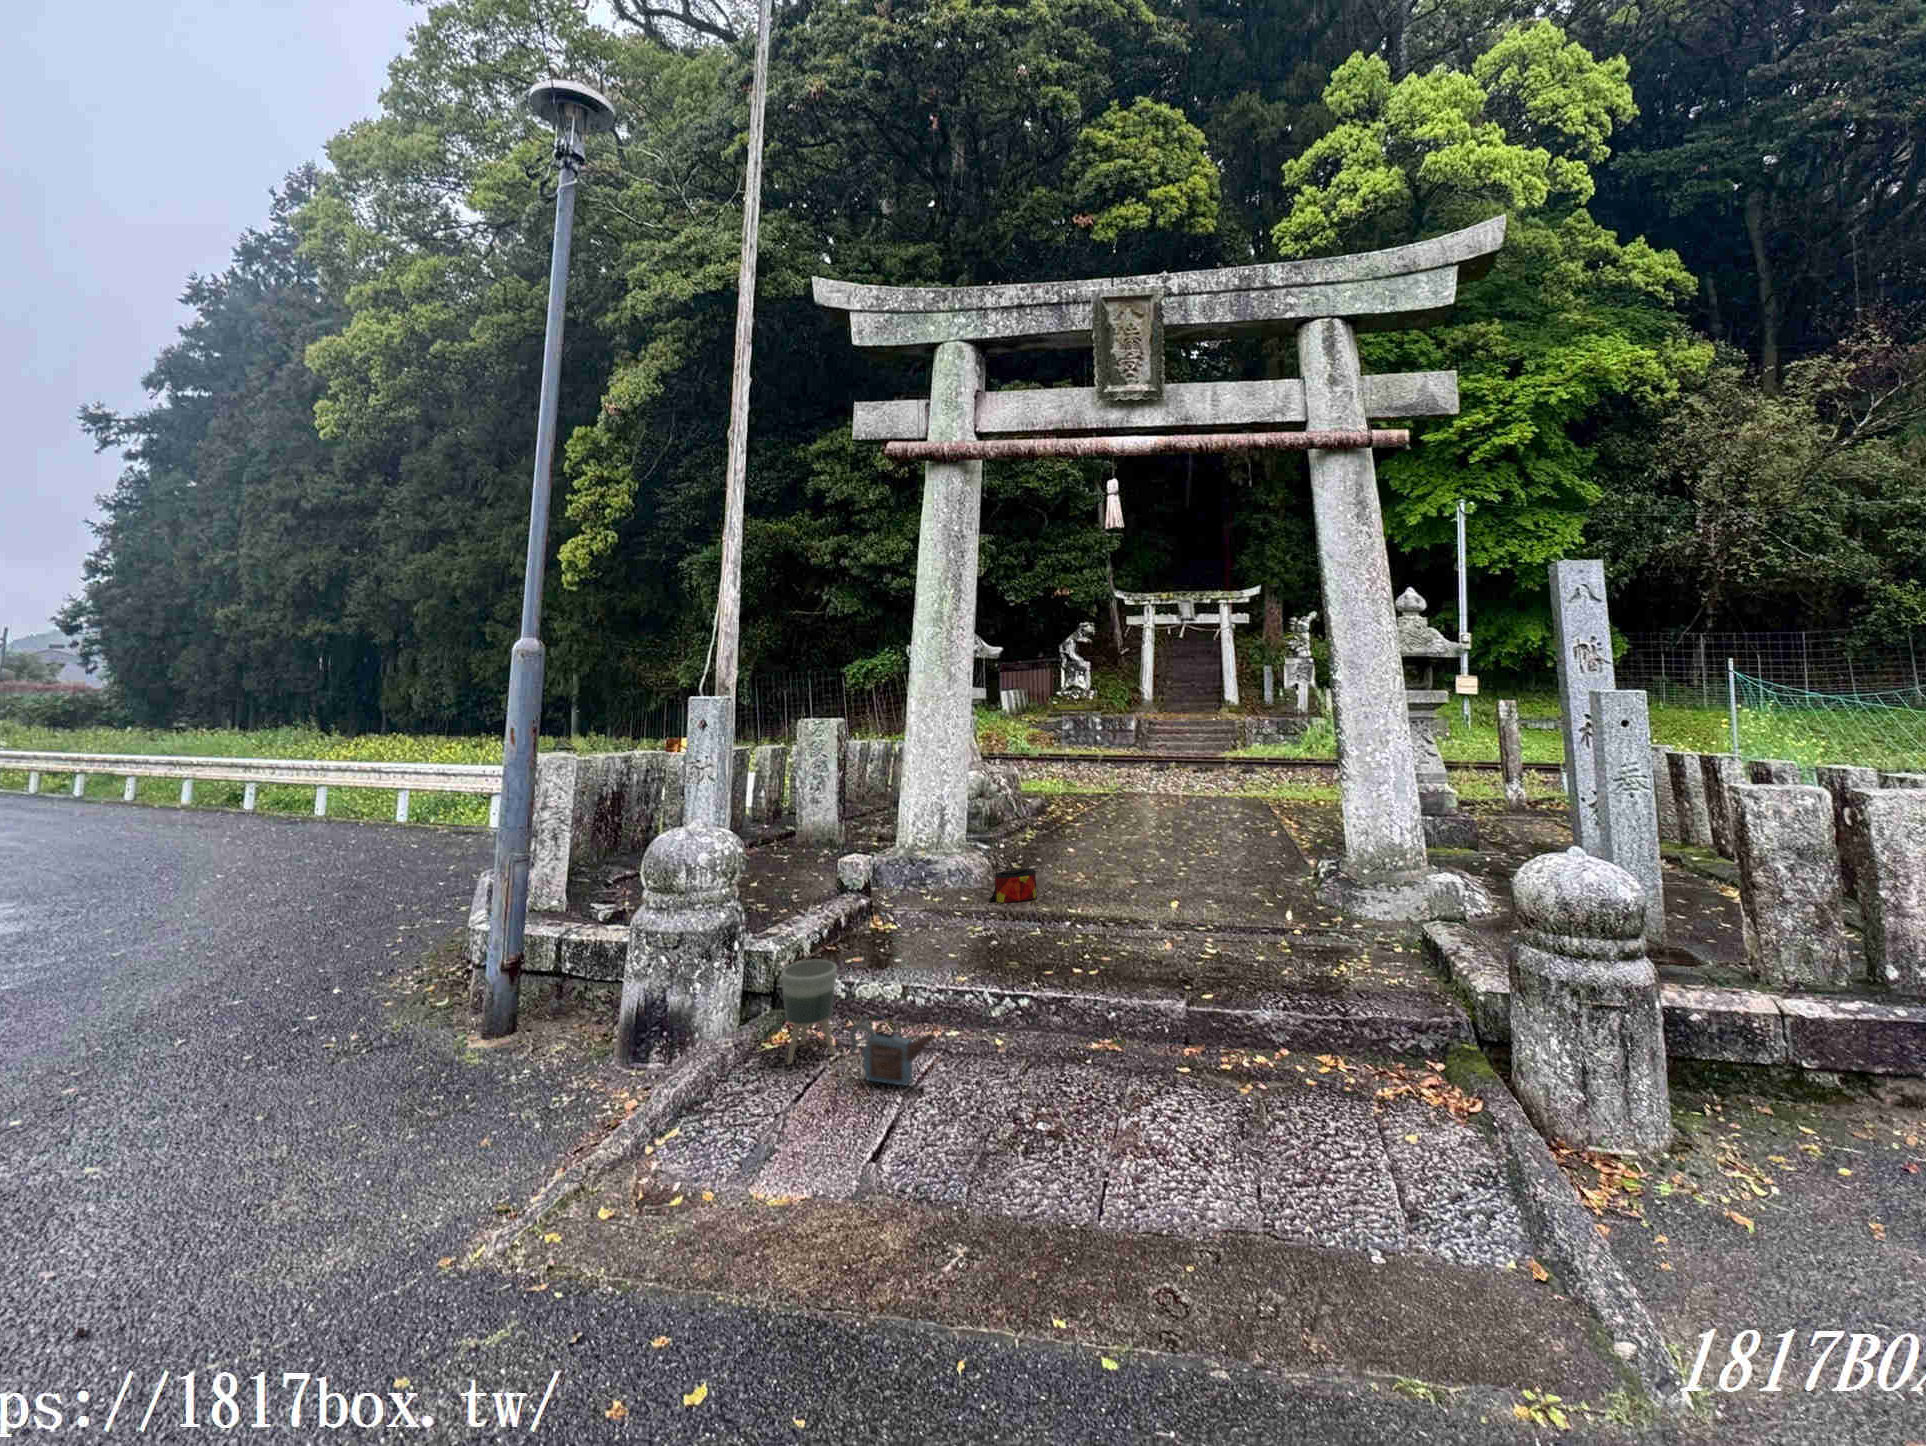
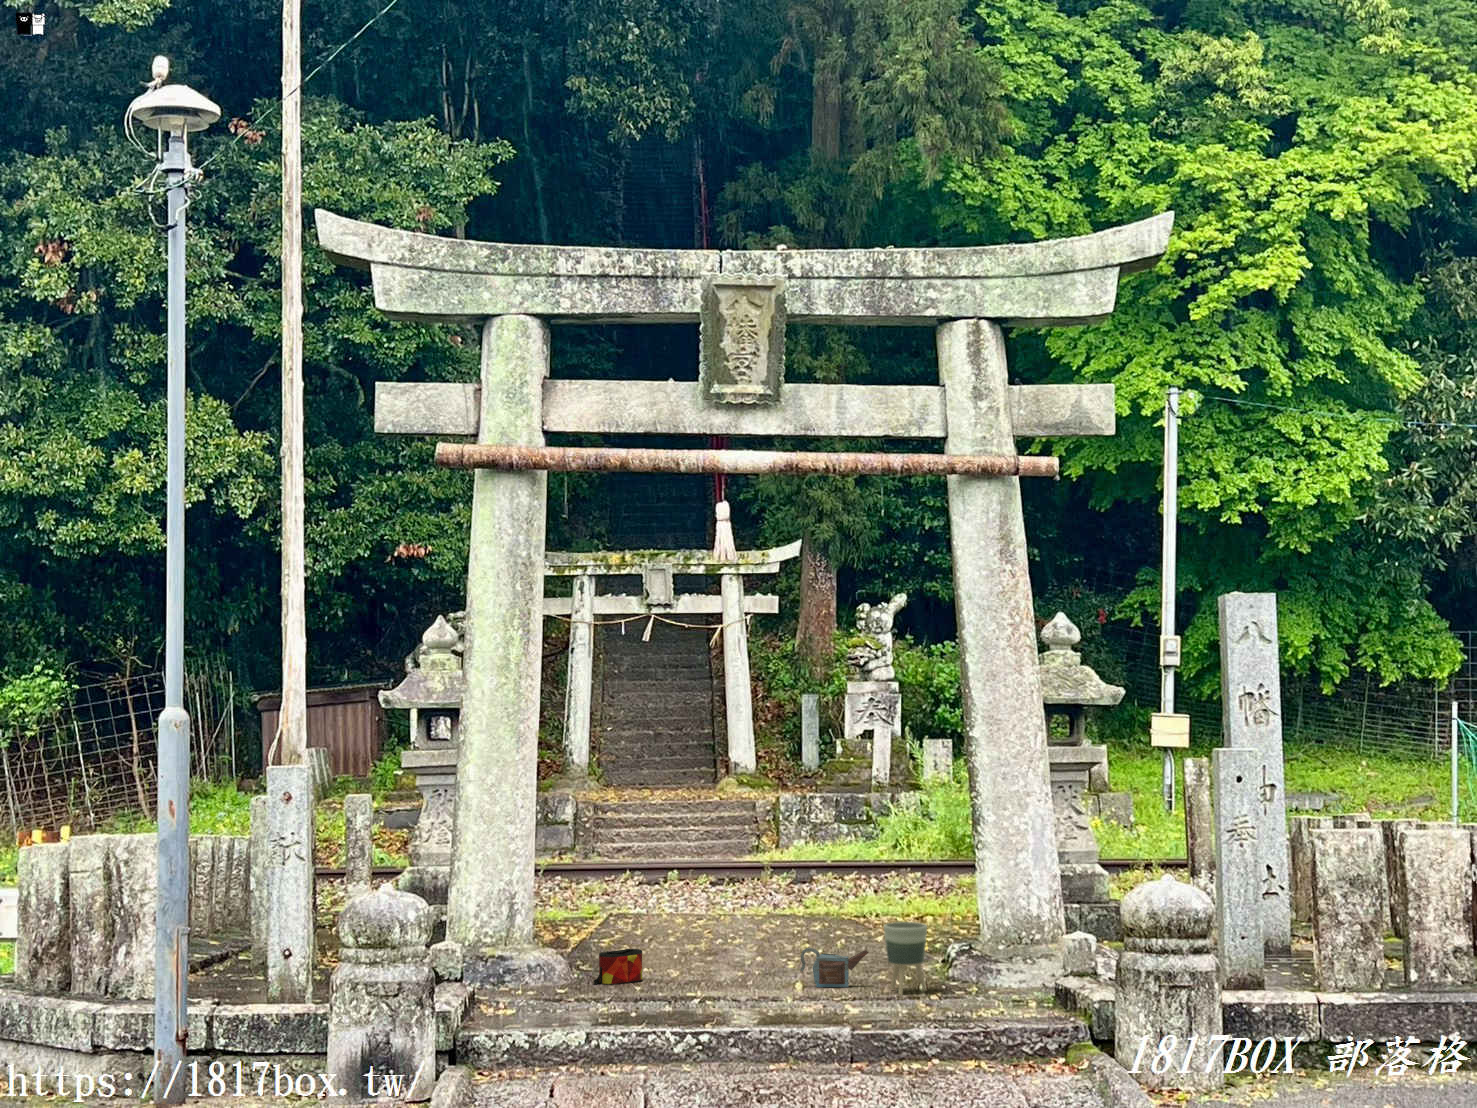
planter: present [781,960,837,1065] -> present [884,922,927,995]
watering can: present [850,1023,935,1086] -> present [800,948,869,987]

